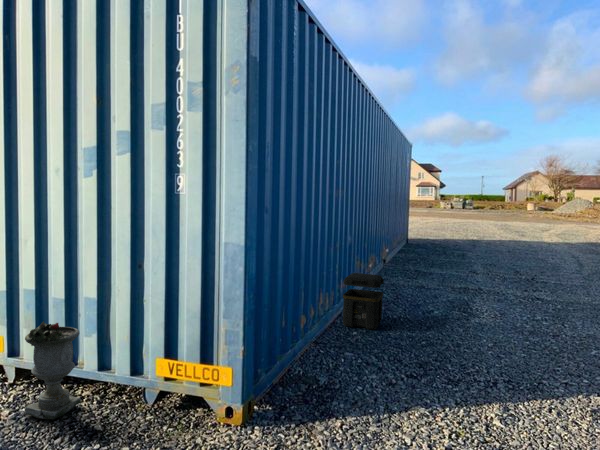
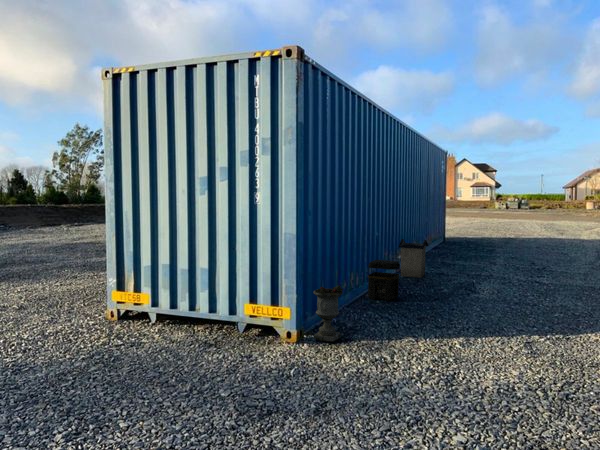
trash can: none [374,244,408,291] -> present [399,239,428,278]
planter: present [25,321,81,419] -> present [313,286,343,342]

